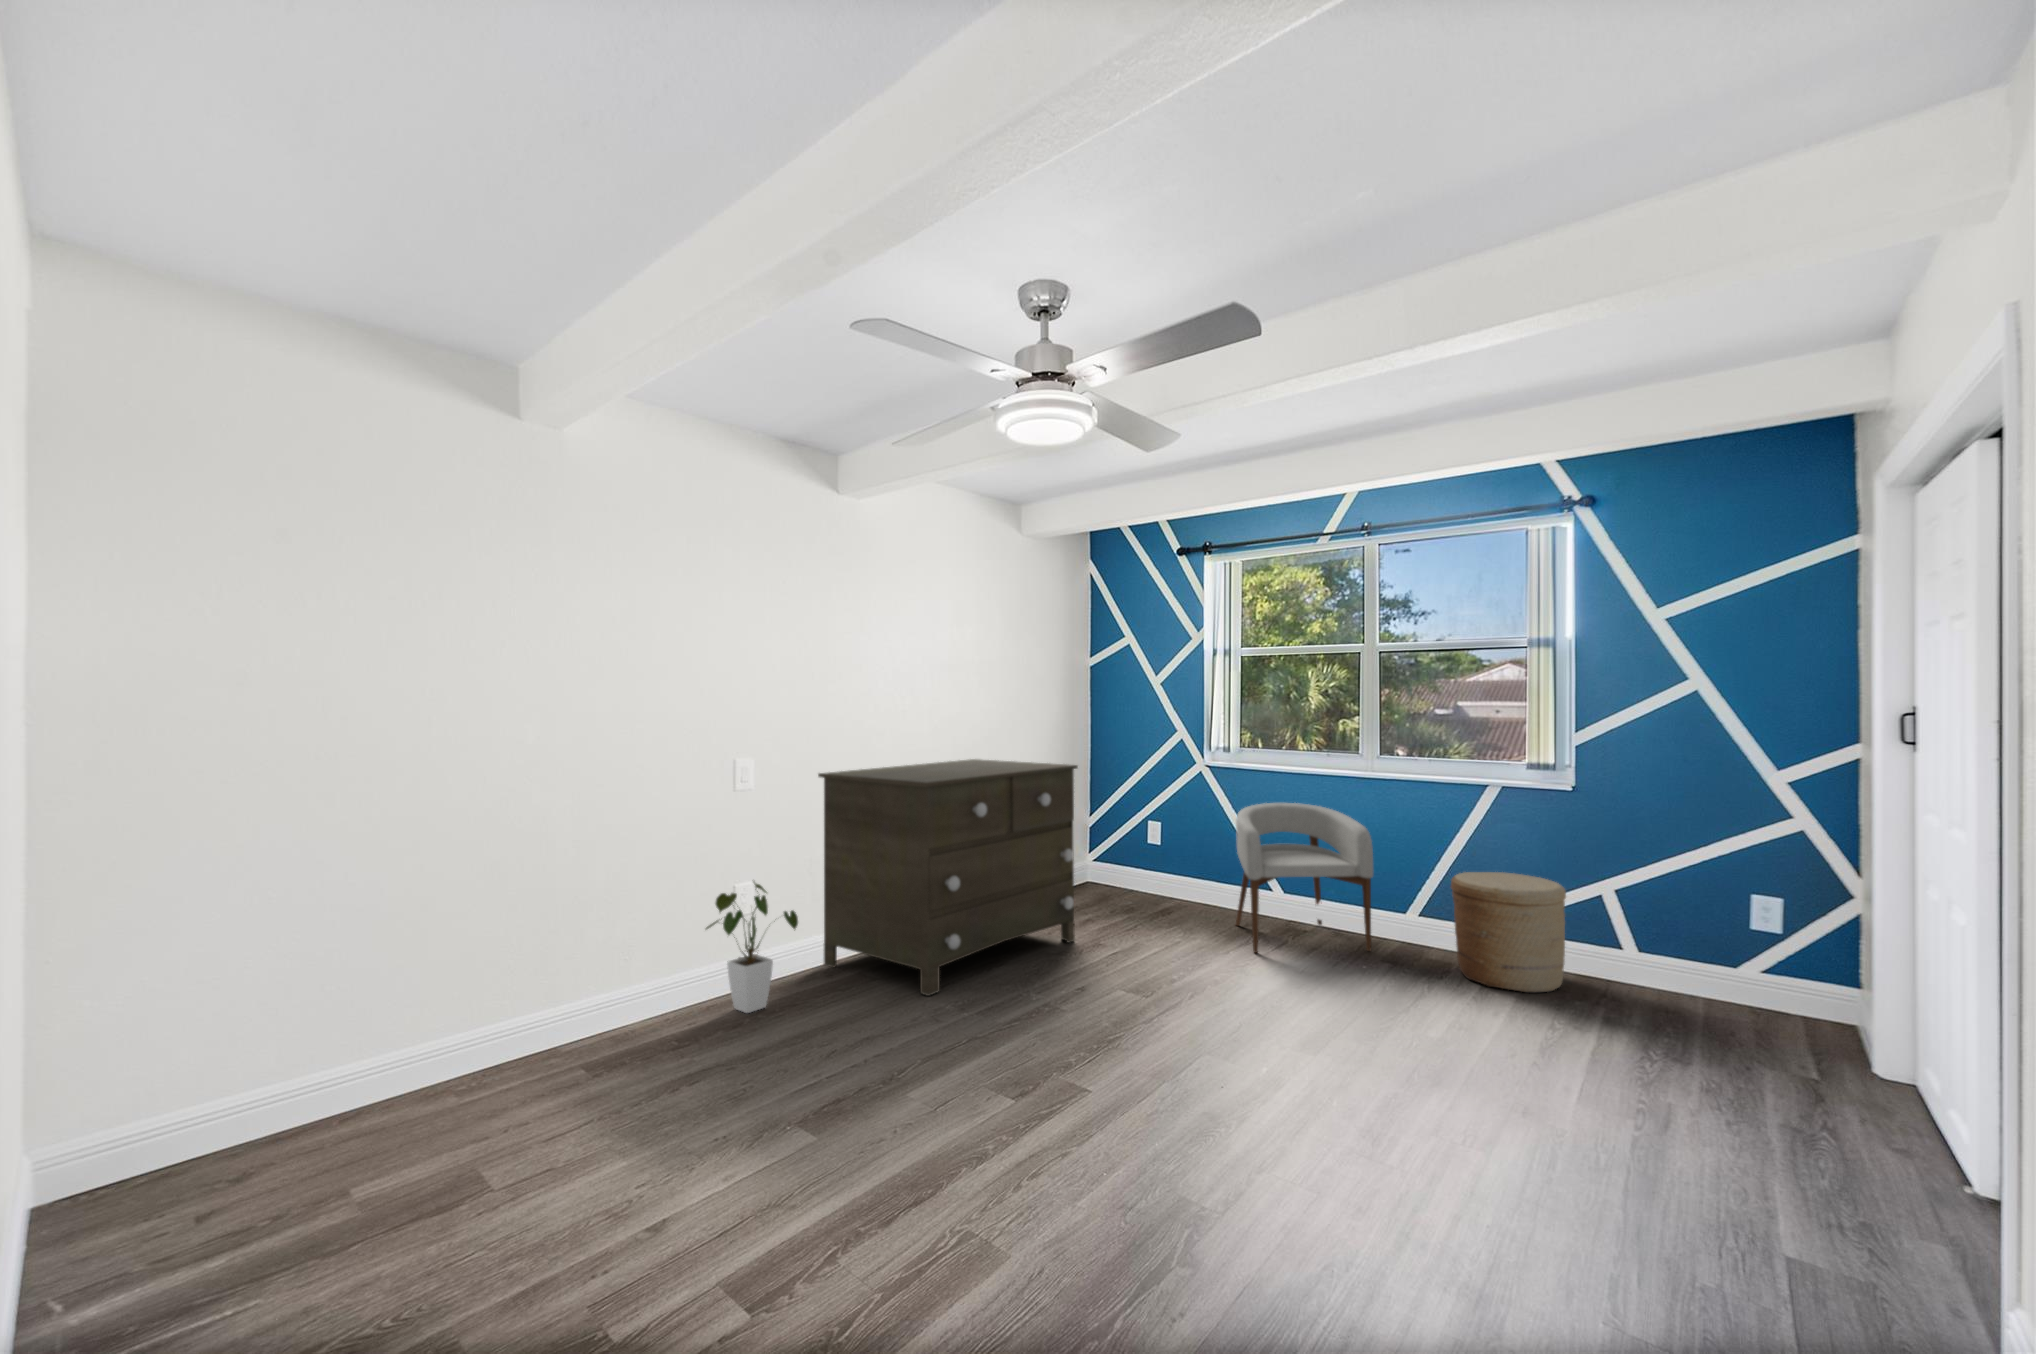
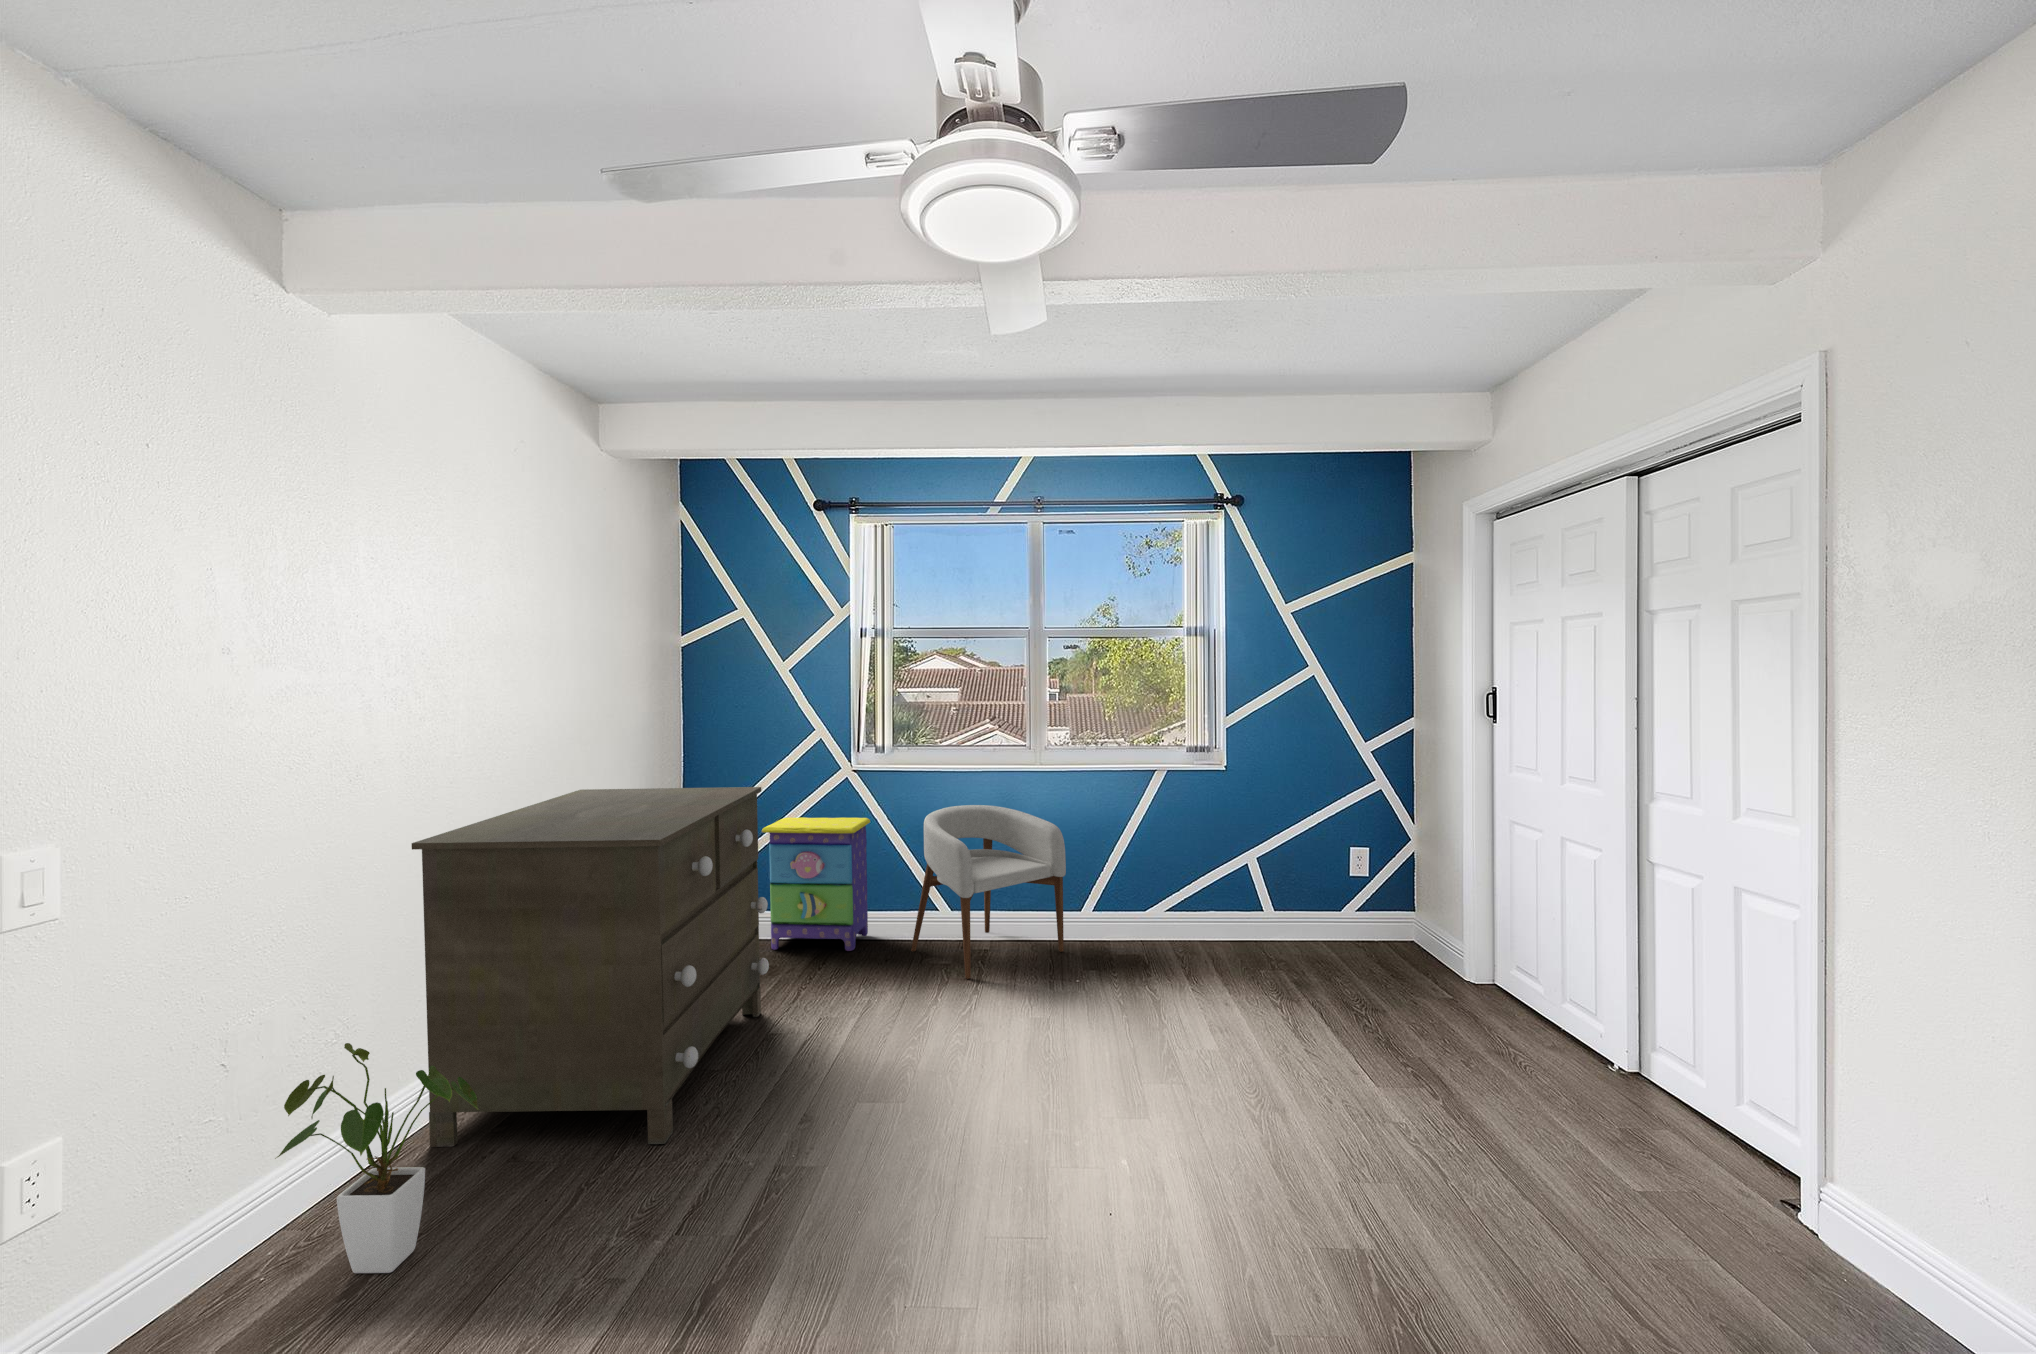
nightstand: none [1125,801,1218,916] -> present [762,818,870,951]
woven basket: present [1451,872,1566,993] -> none [1142,853,1238,965]

